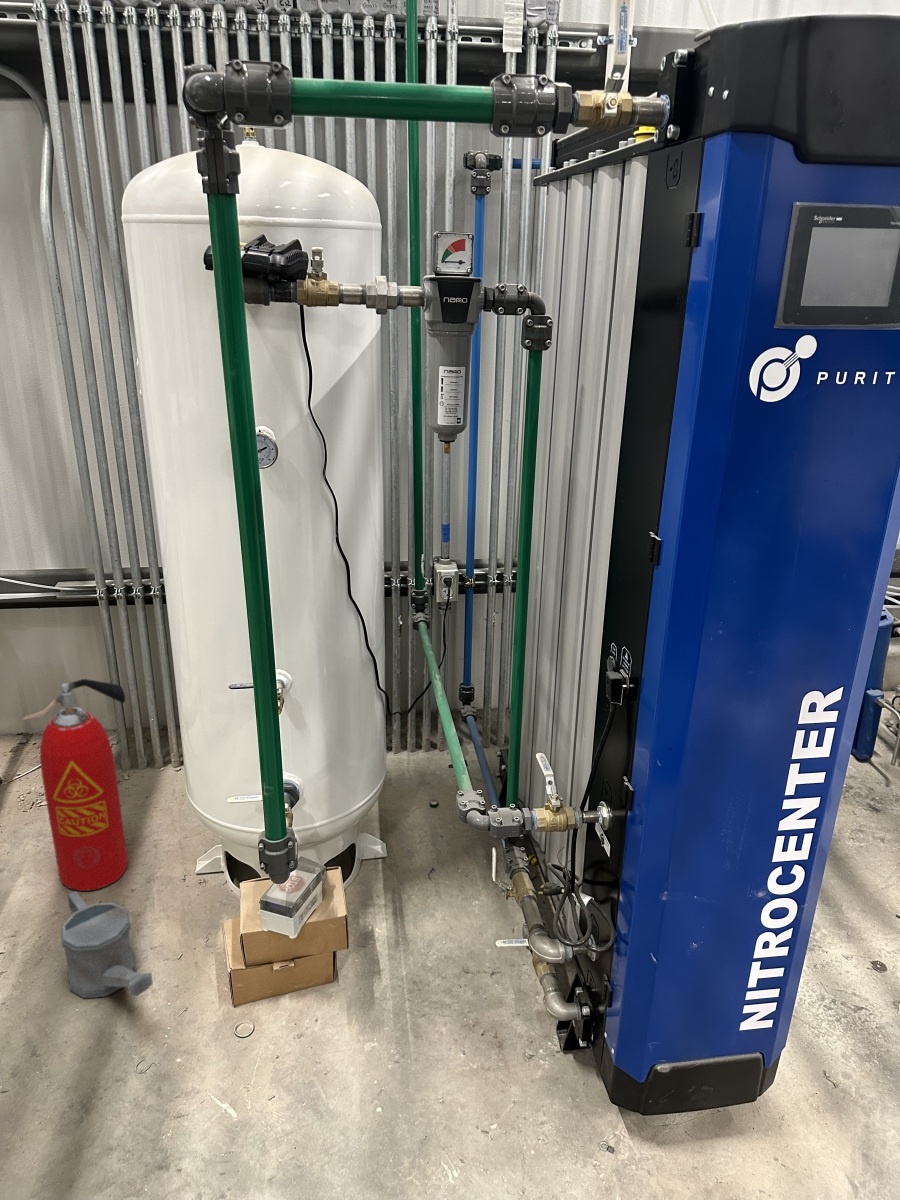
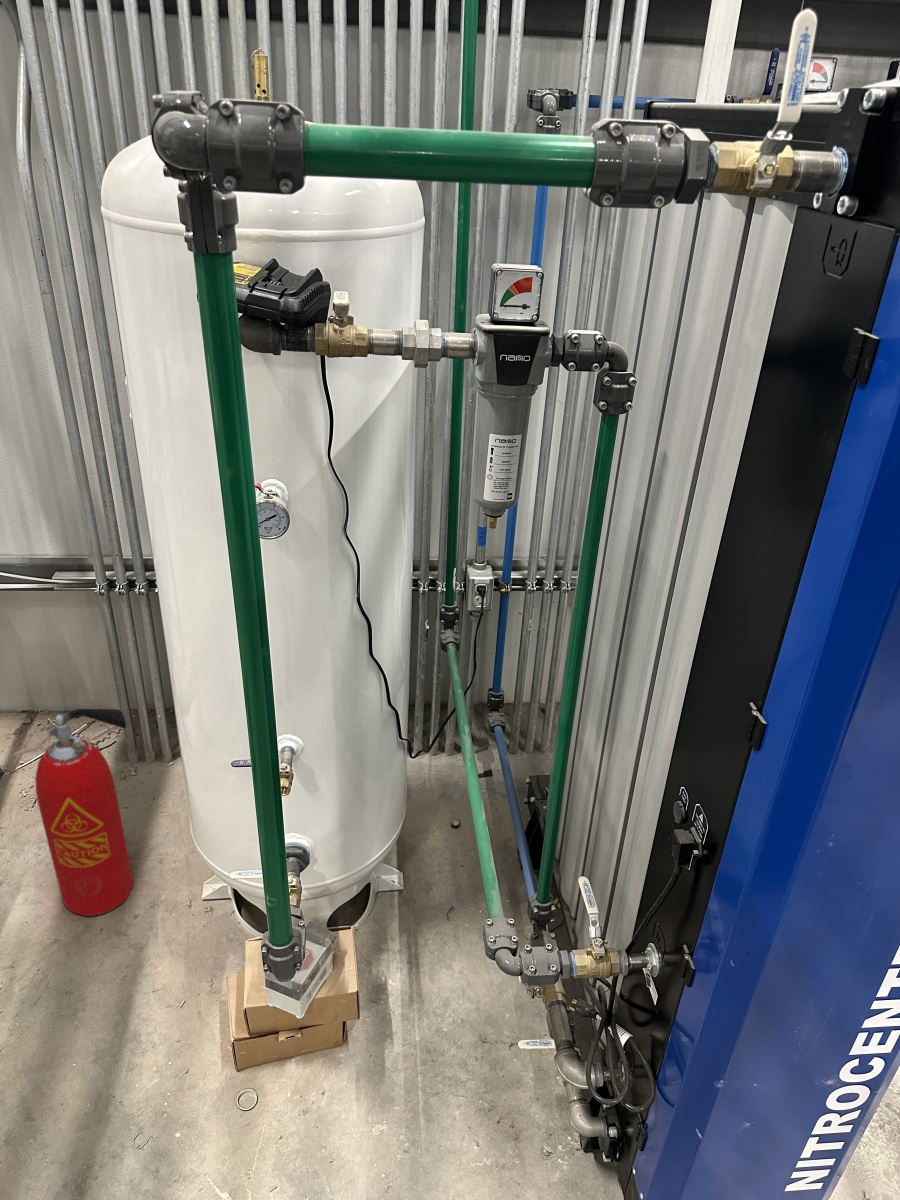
watering can: present [61,891,152,998] -> none [58,935,152,1078]

